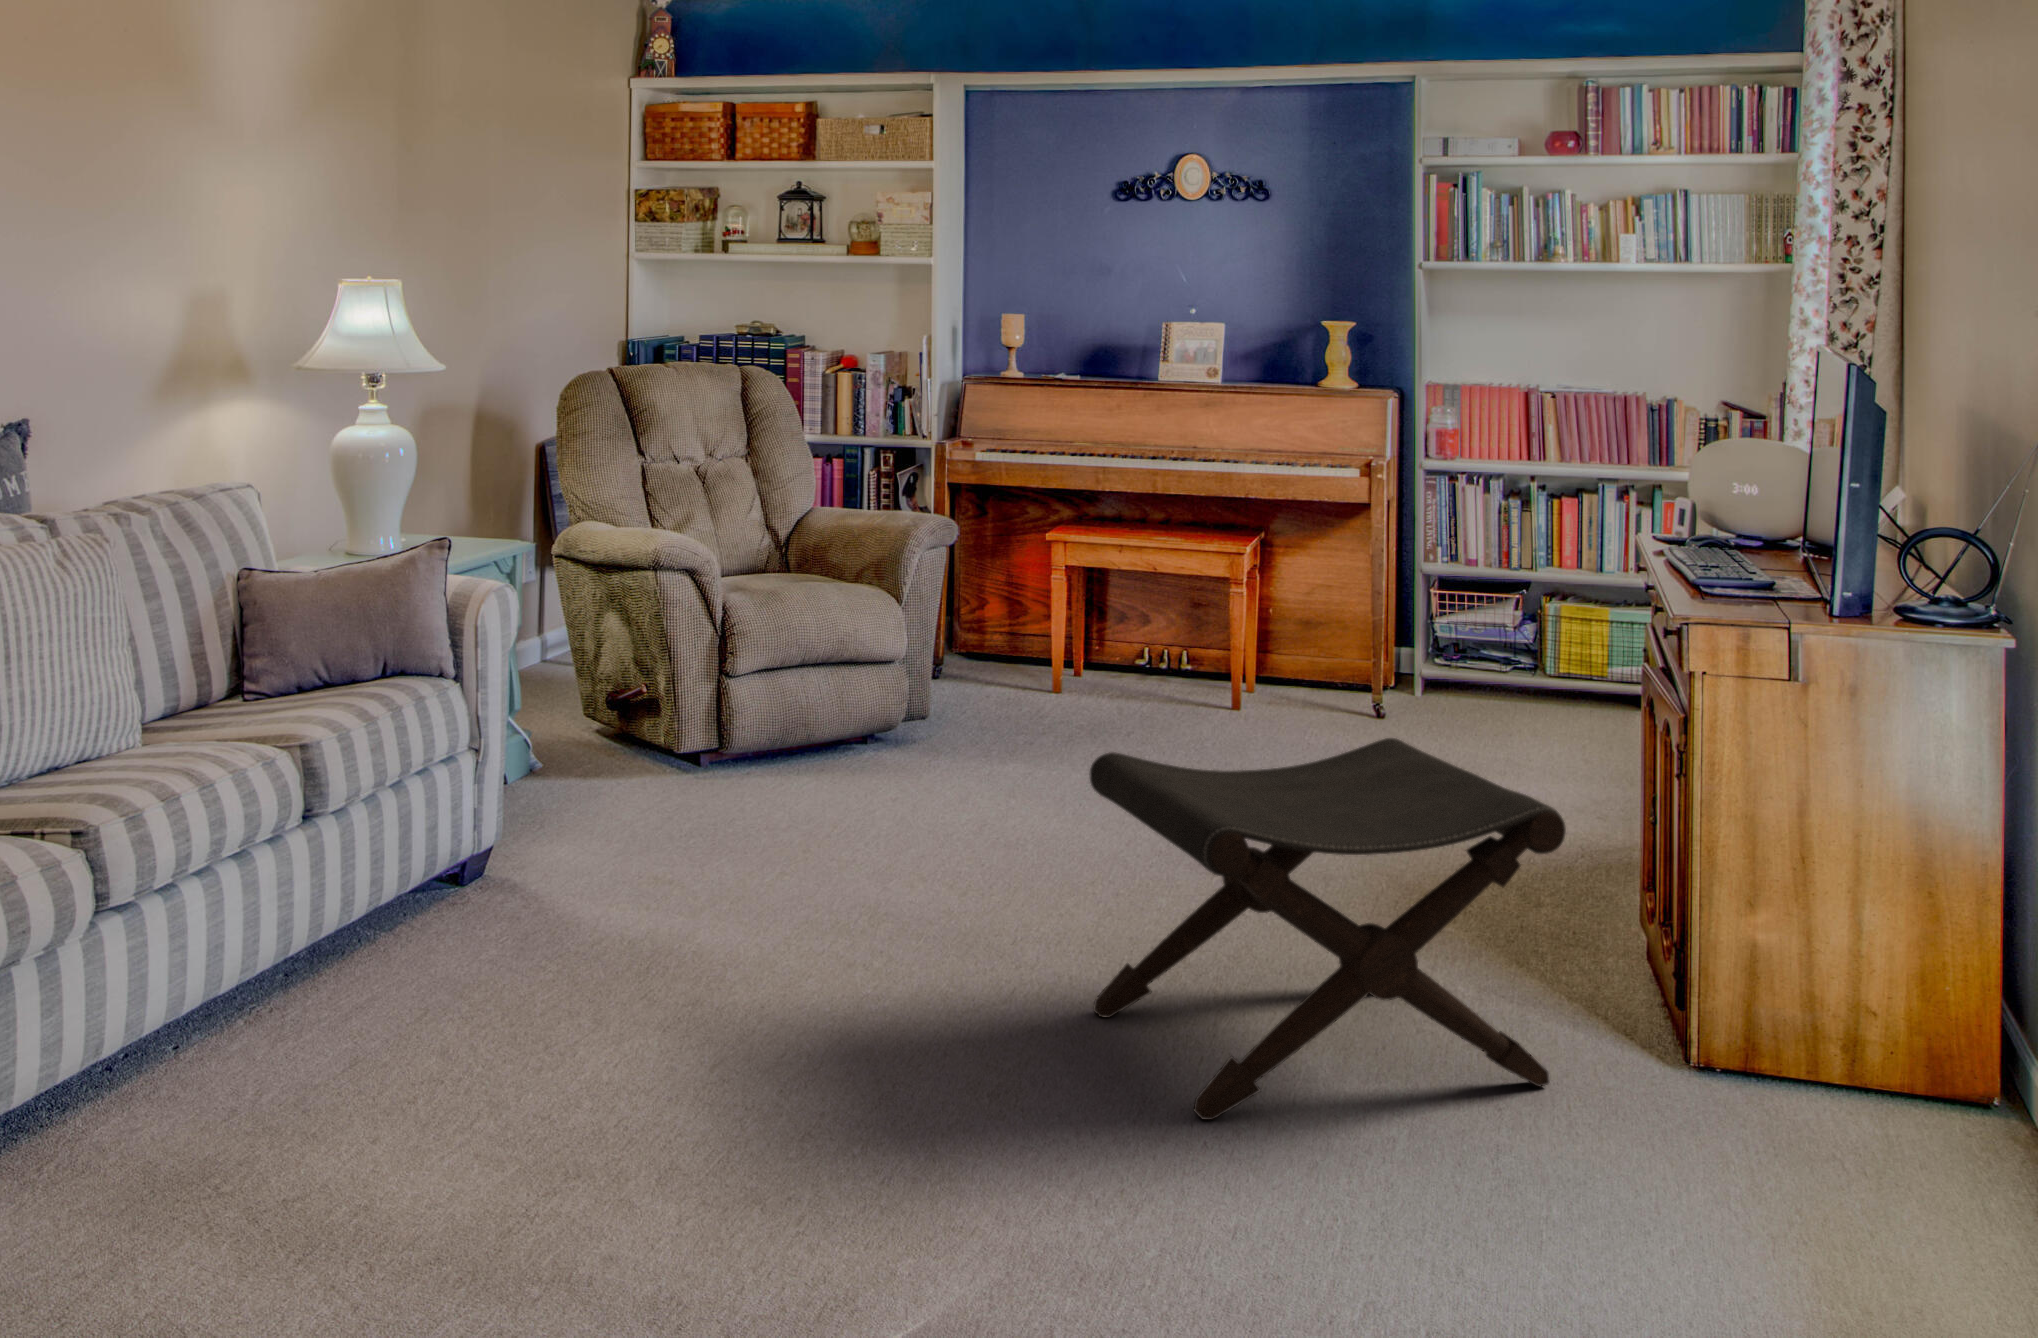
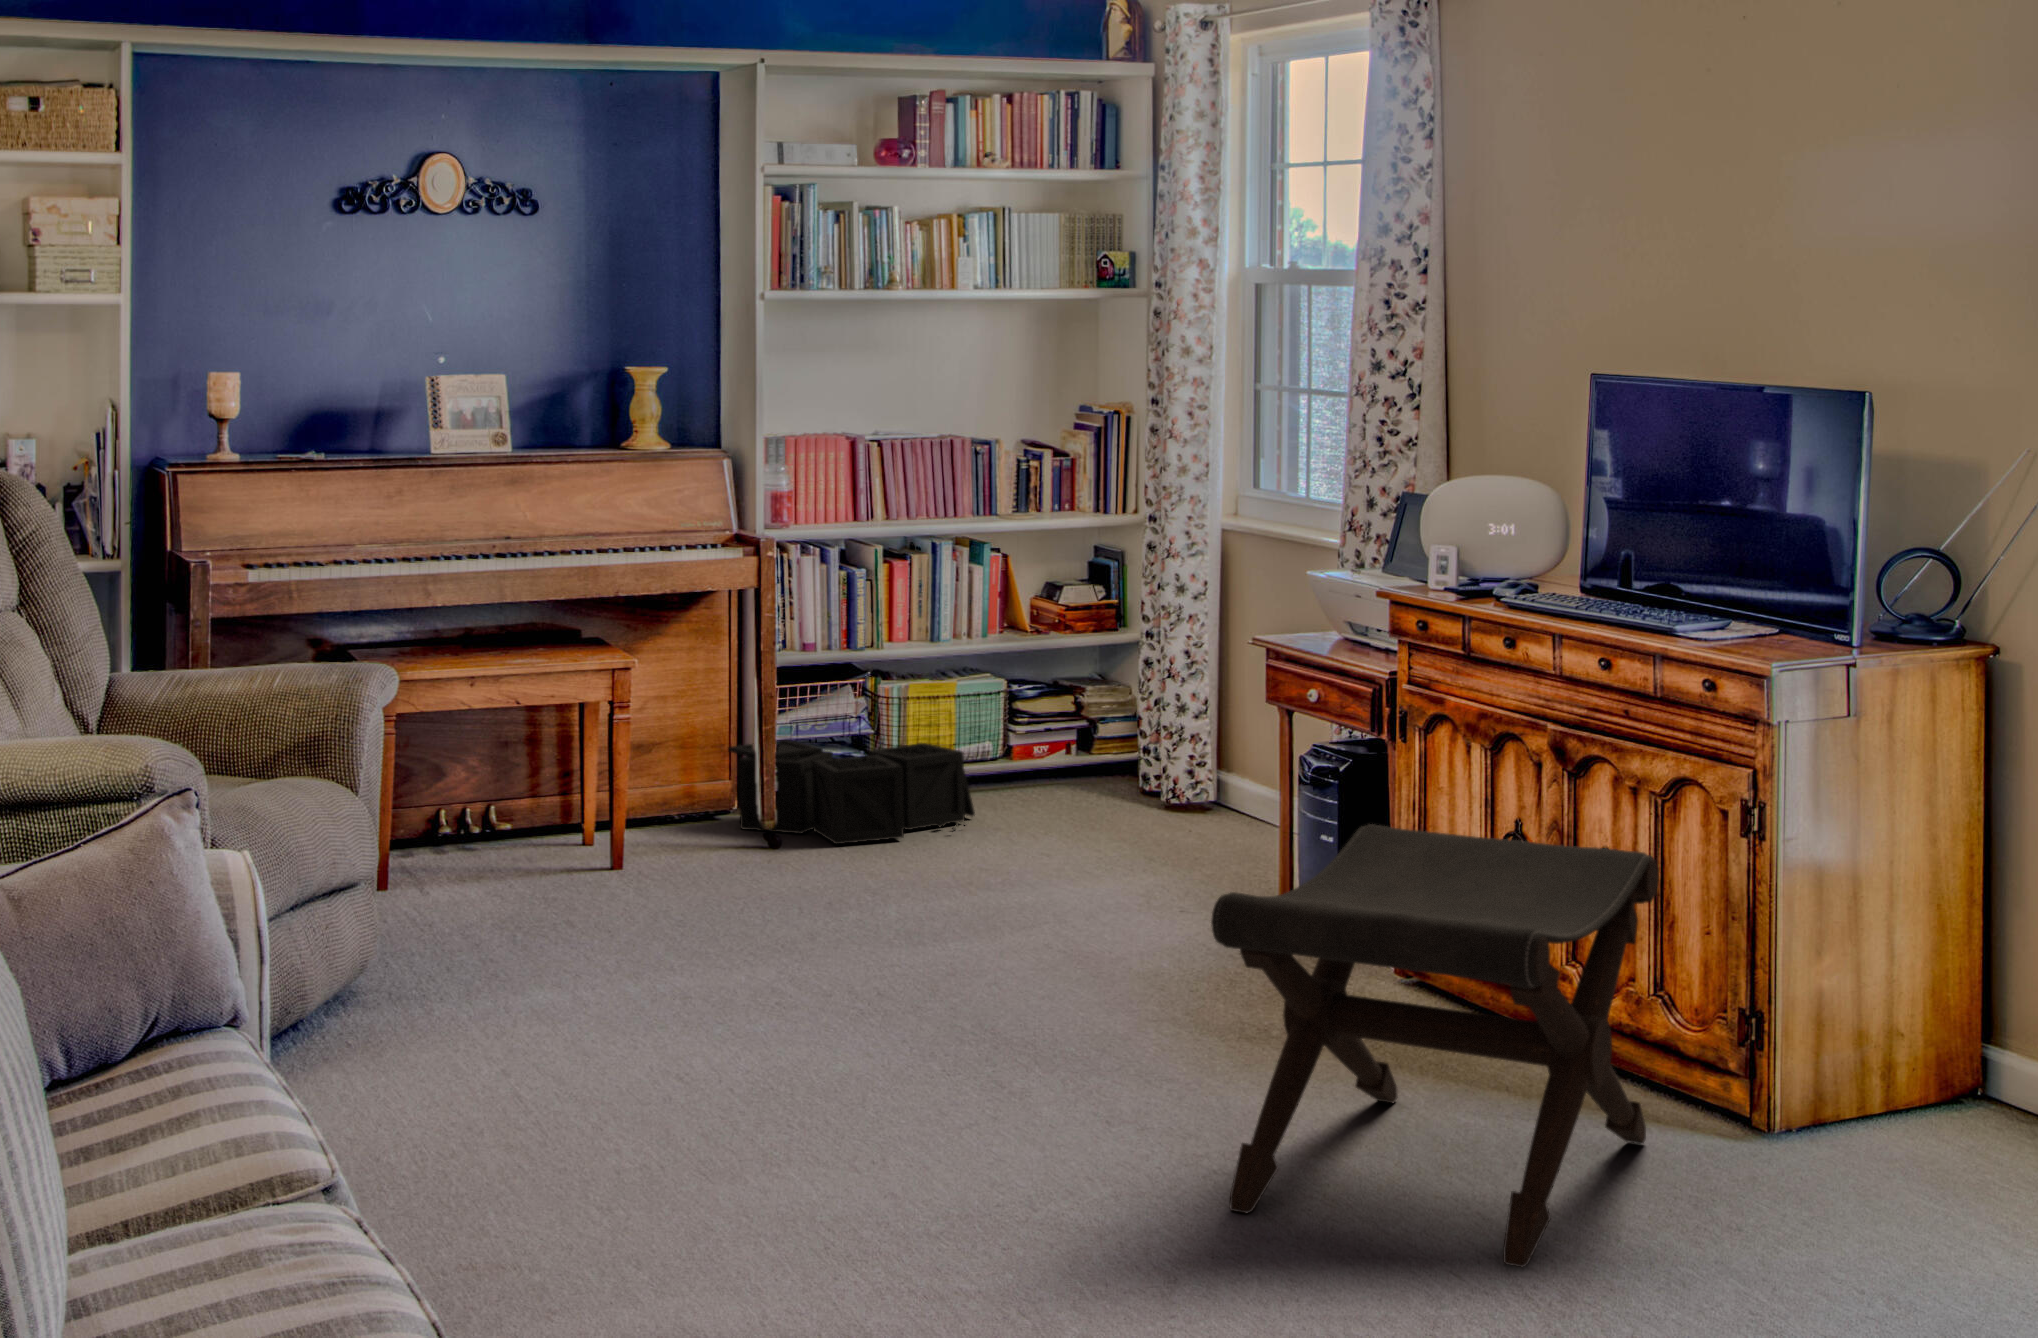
storage bin: none [1369,631,1575,730] -> present [728,740,975,844]

